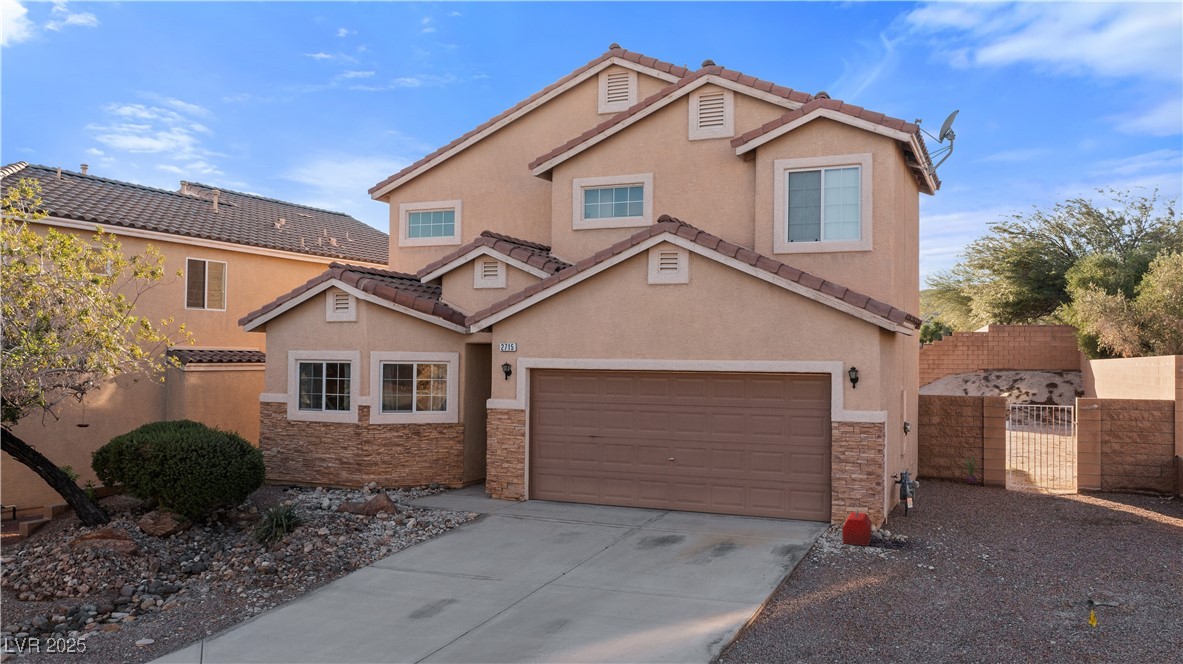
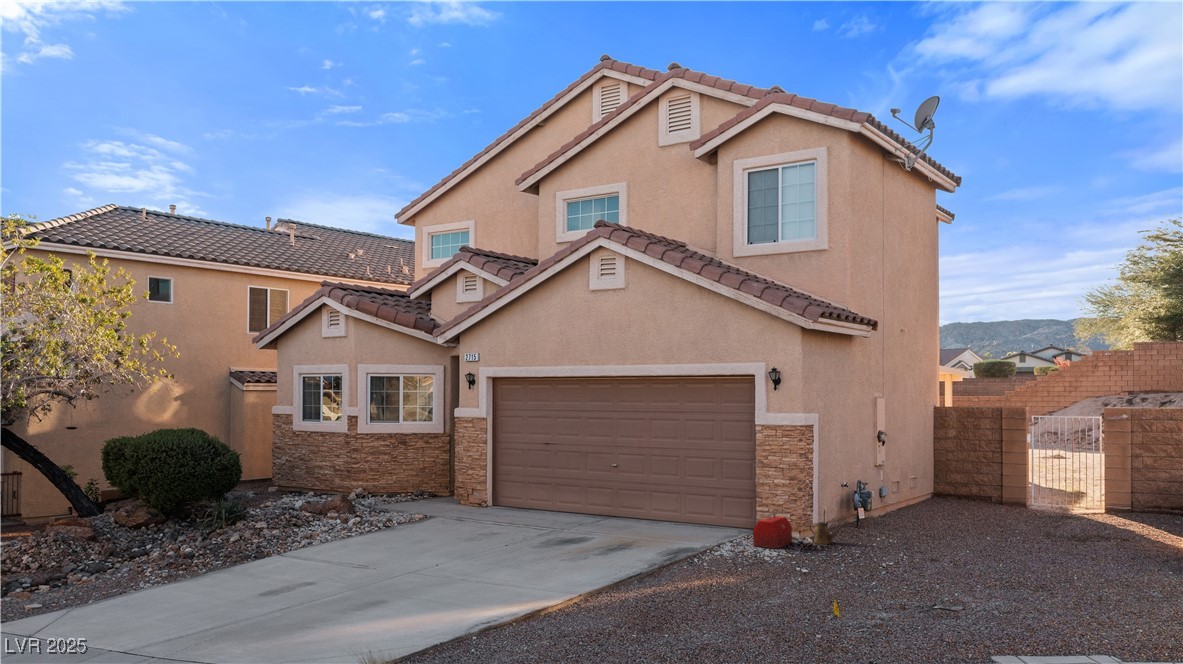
decorative plant: present [963,457,977,484] -> none [966,472,1002,502]
watering can: none [885,517,925,539] -> present [809,522,844,544]

